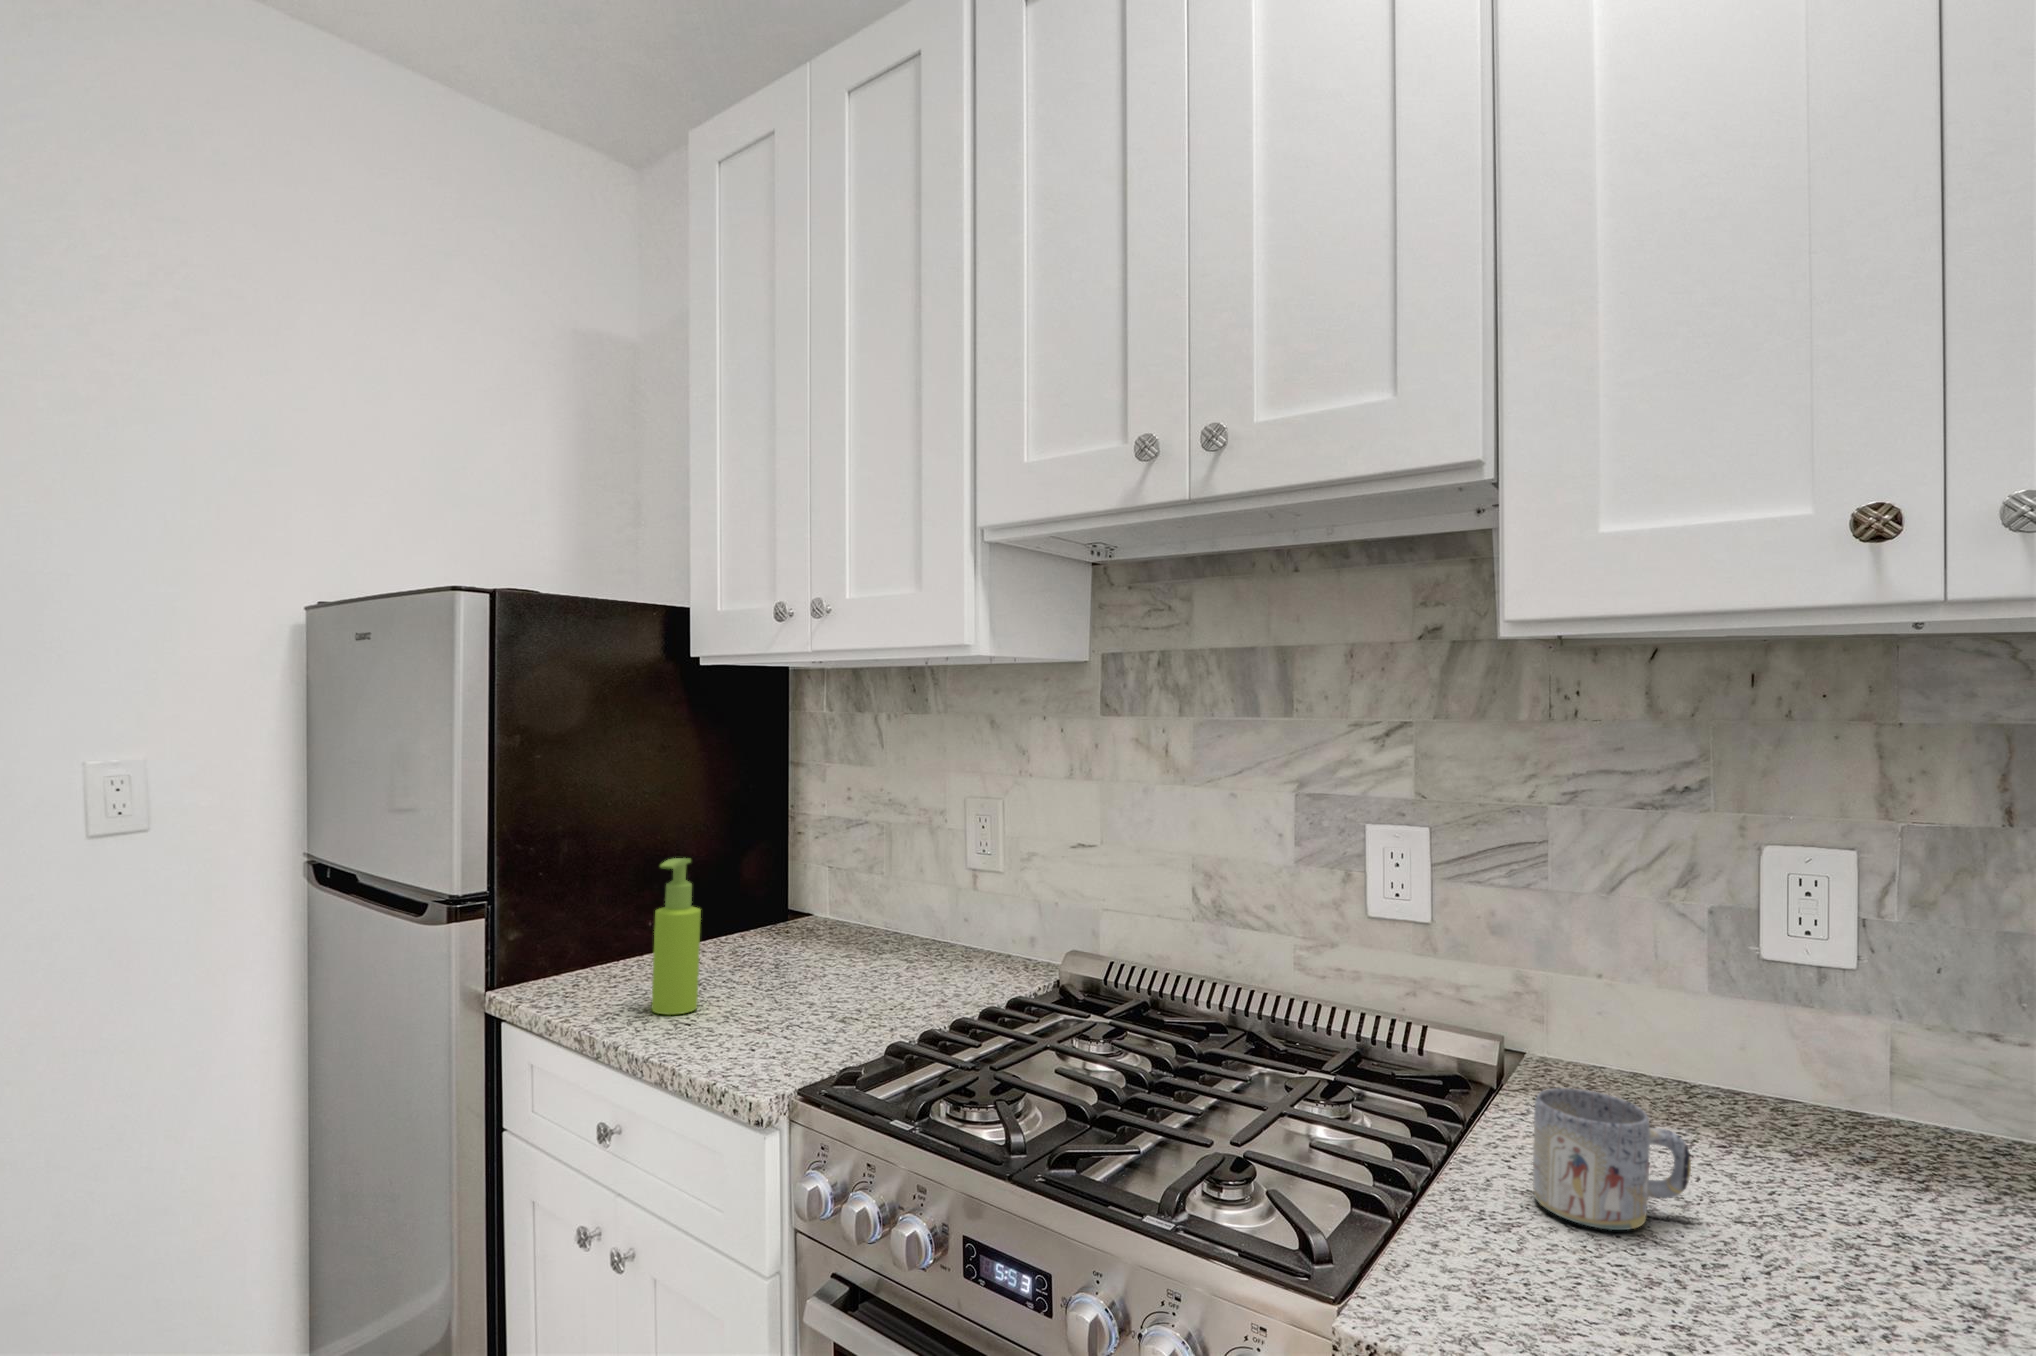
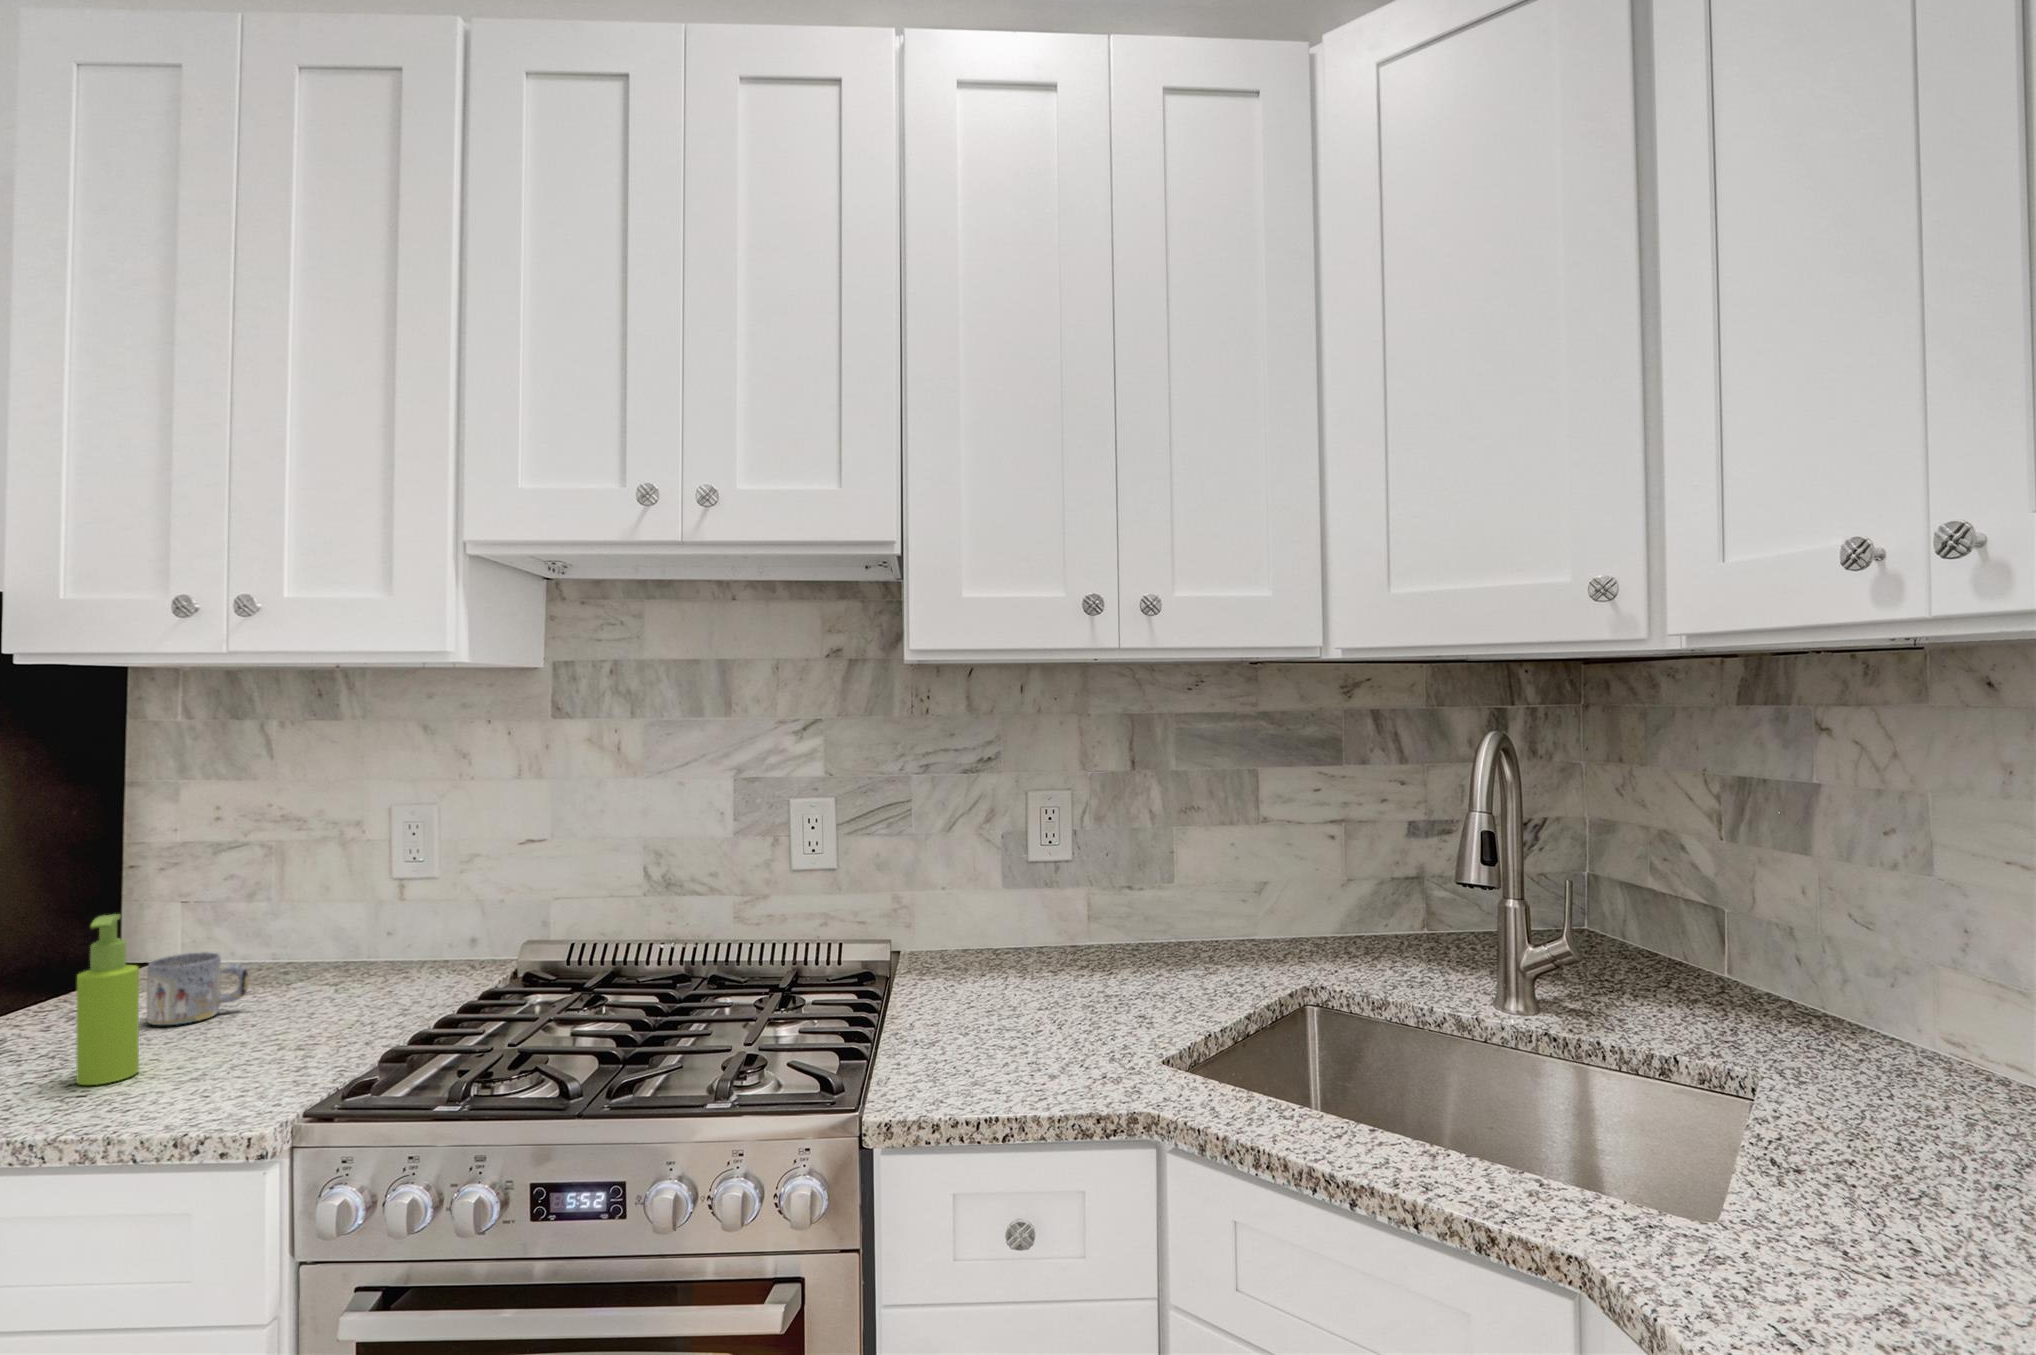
mug: present [1533,1088,1691,1230] -> present [147,952,249,1025]

